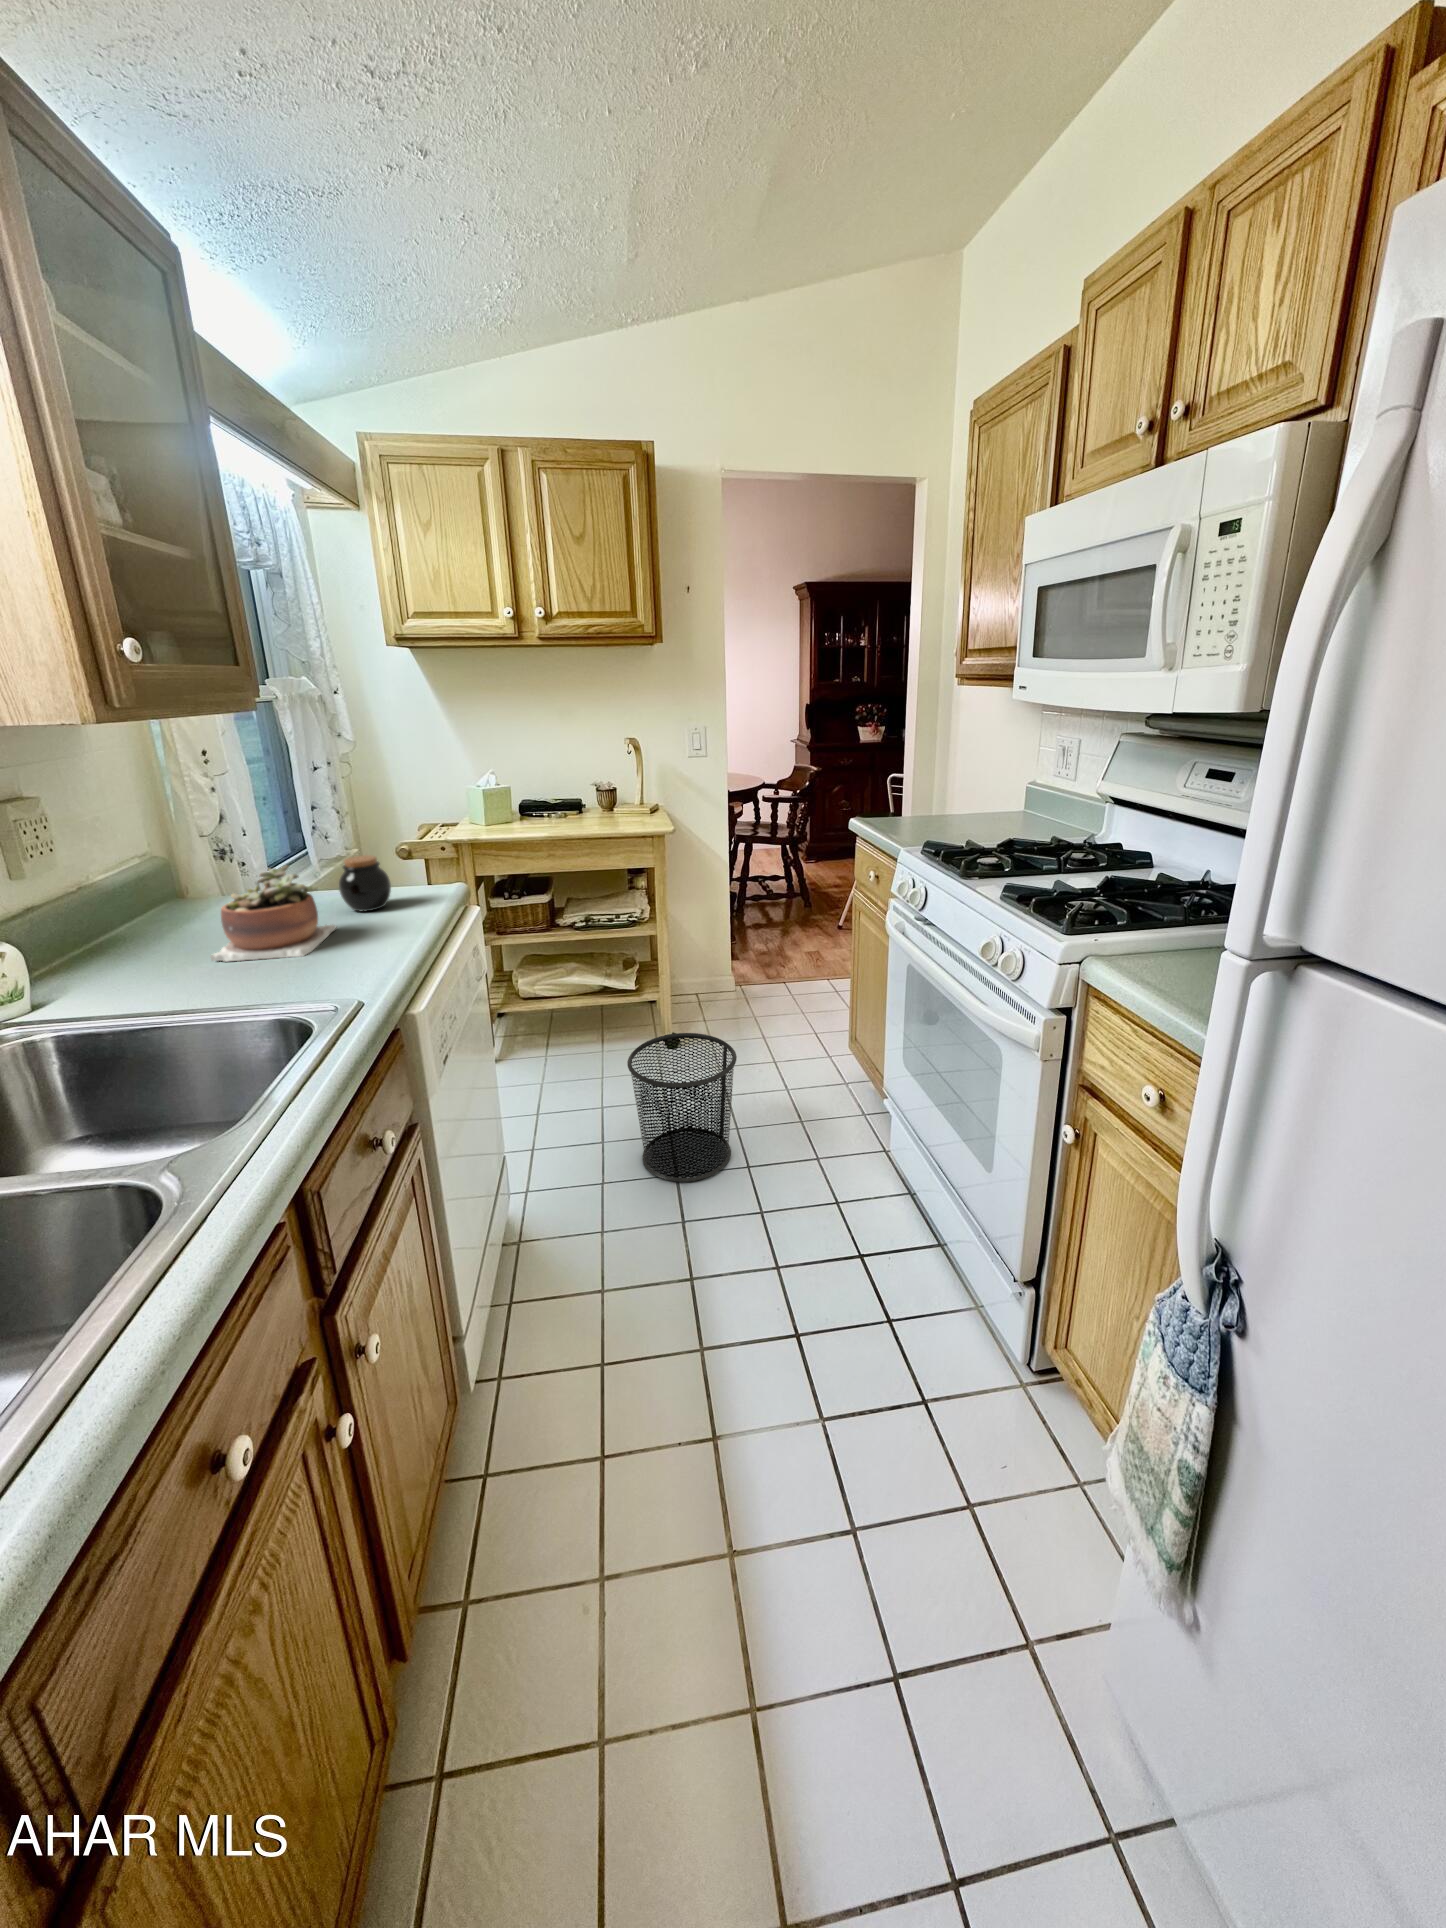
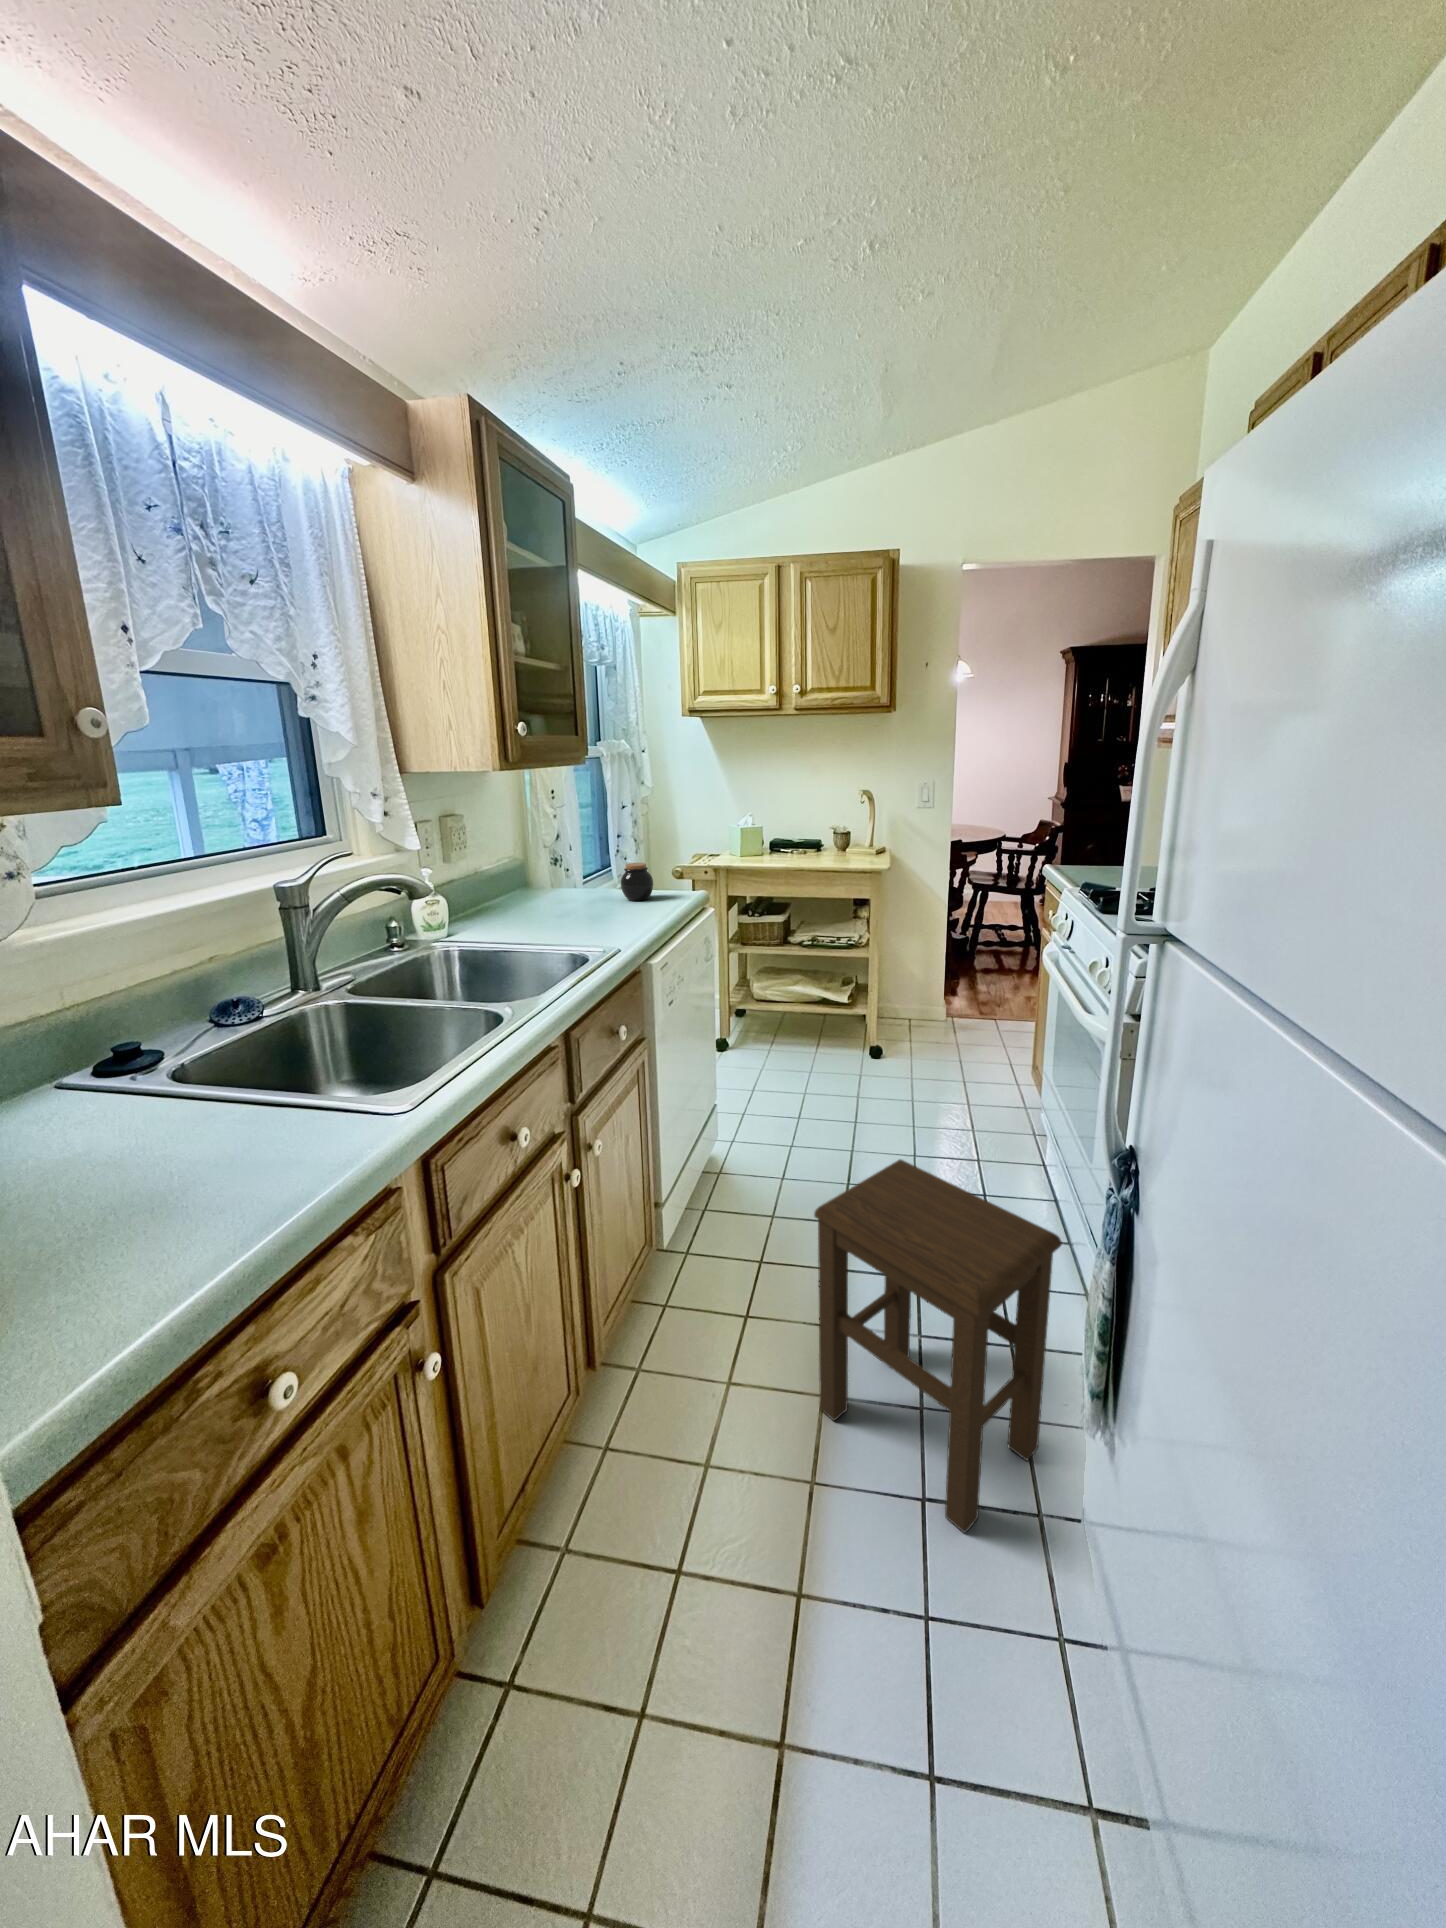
succulent plant: present [210,865,336,962] -> none [541,863,616,921]
trash can: present [627,1033,737,1182] -> none [819,1034,912,1158]
stool: none [723,1233,1033,1711] -> present [814,1159,1062,1533]

